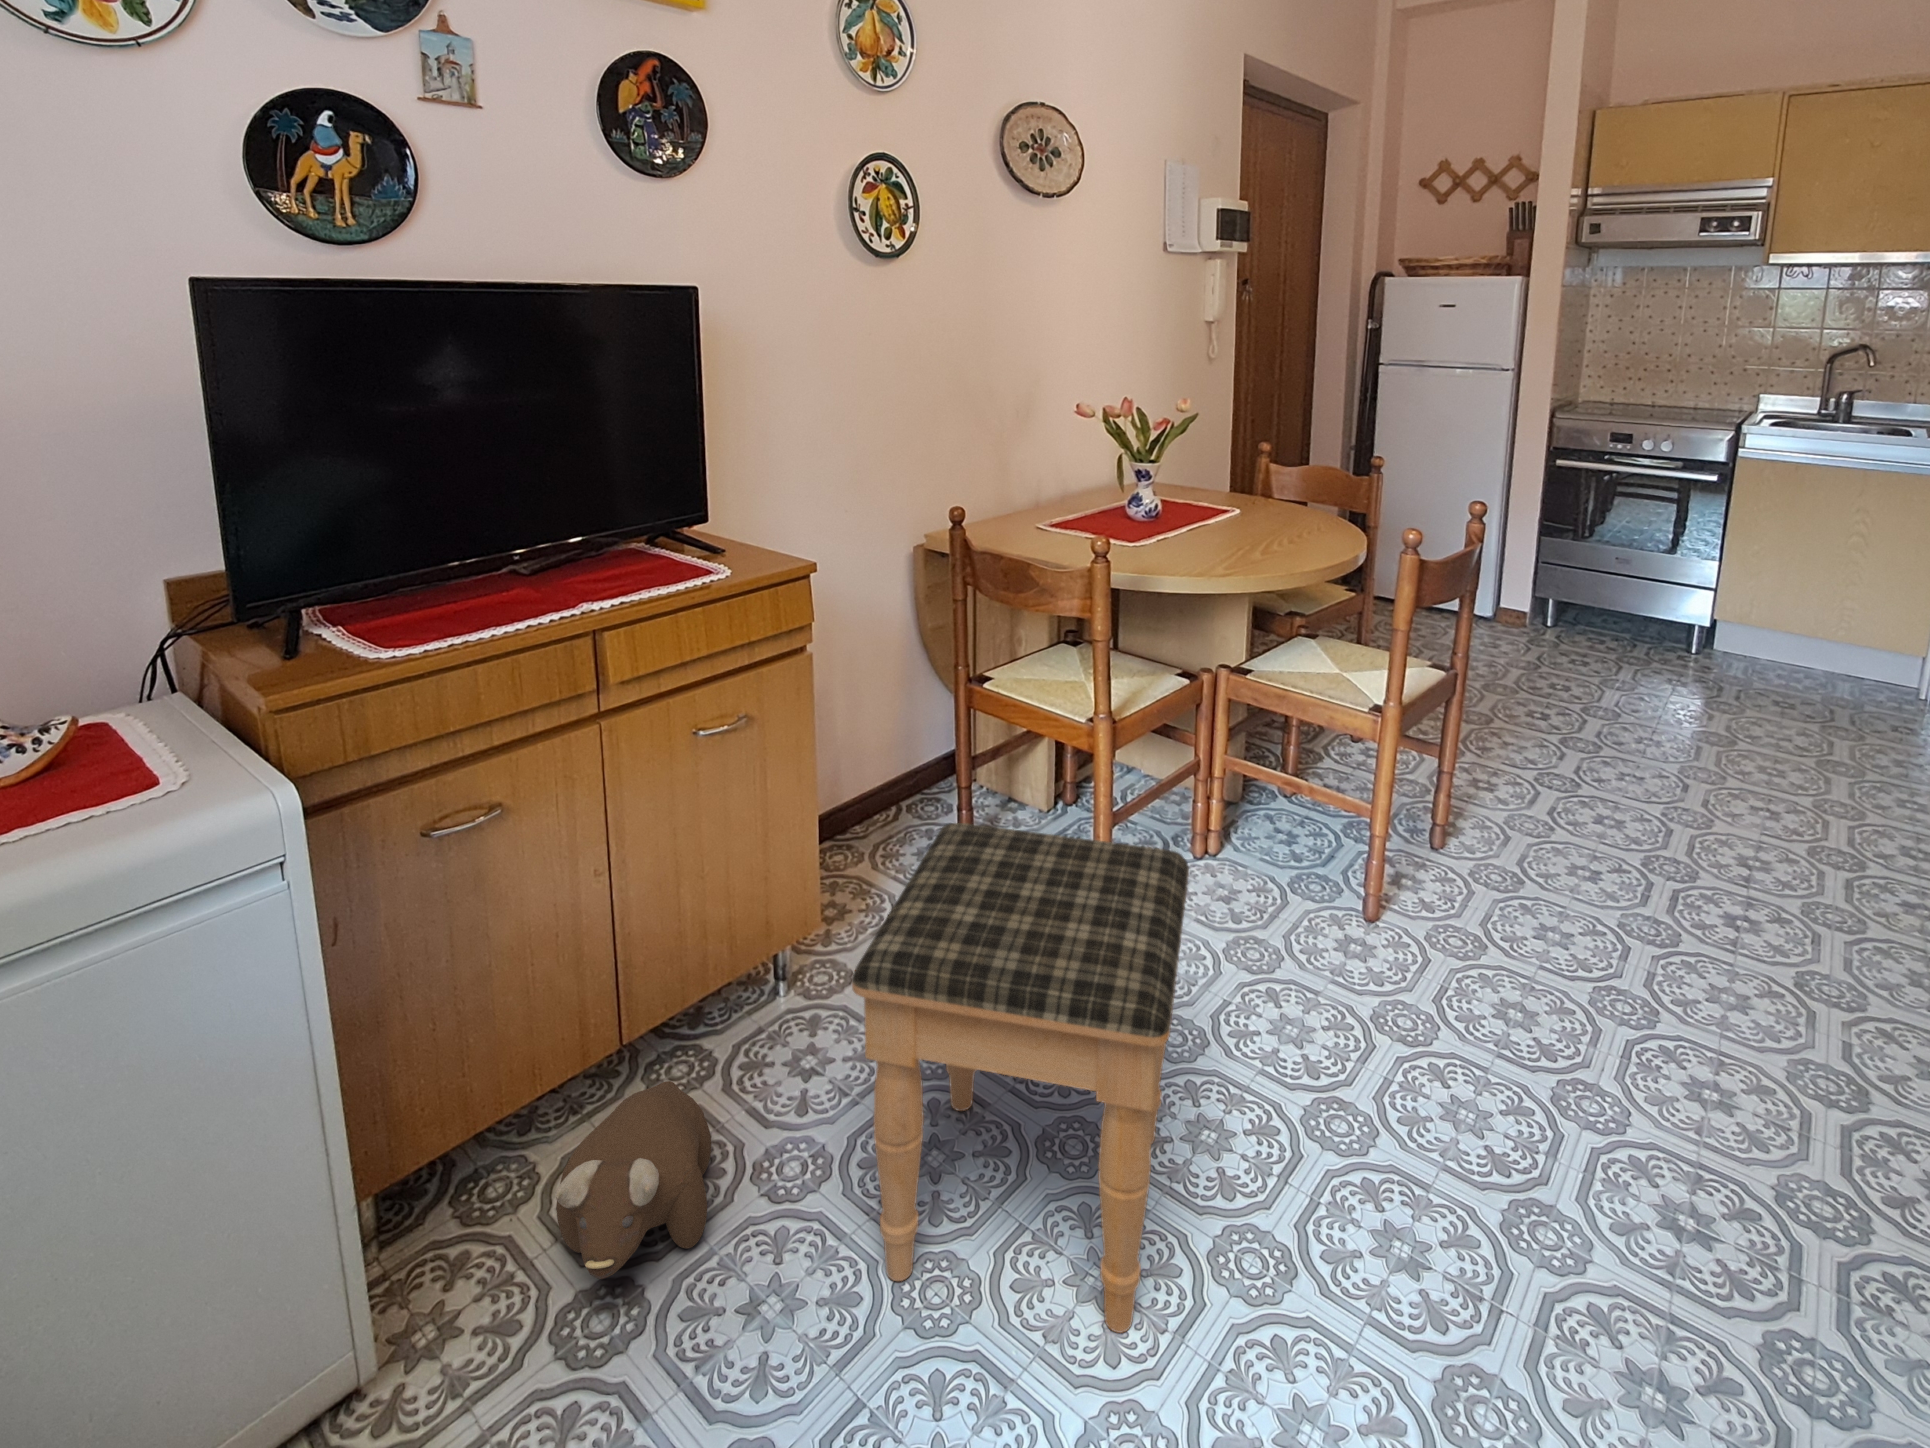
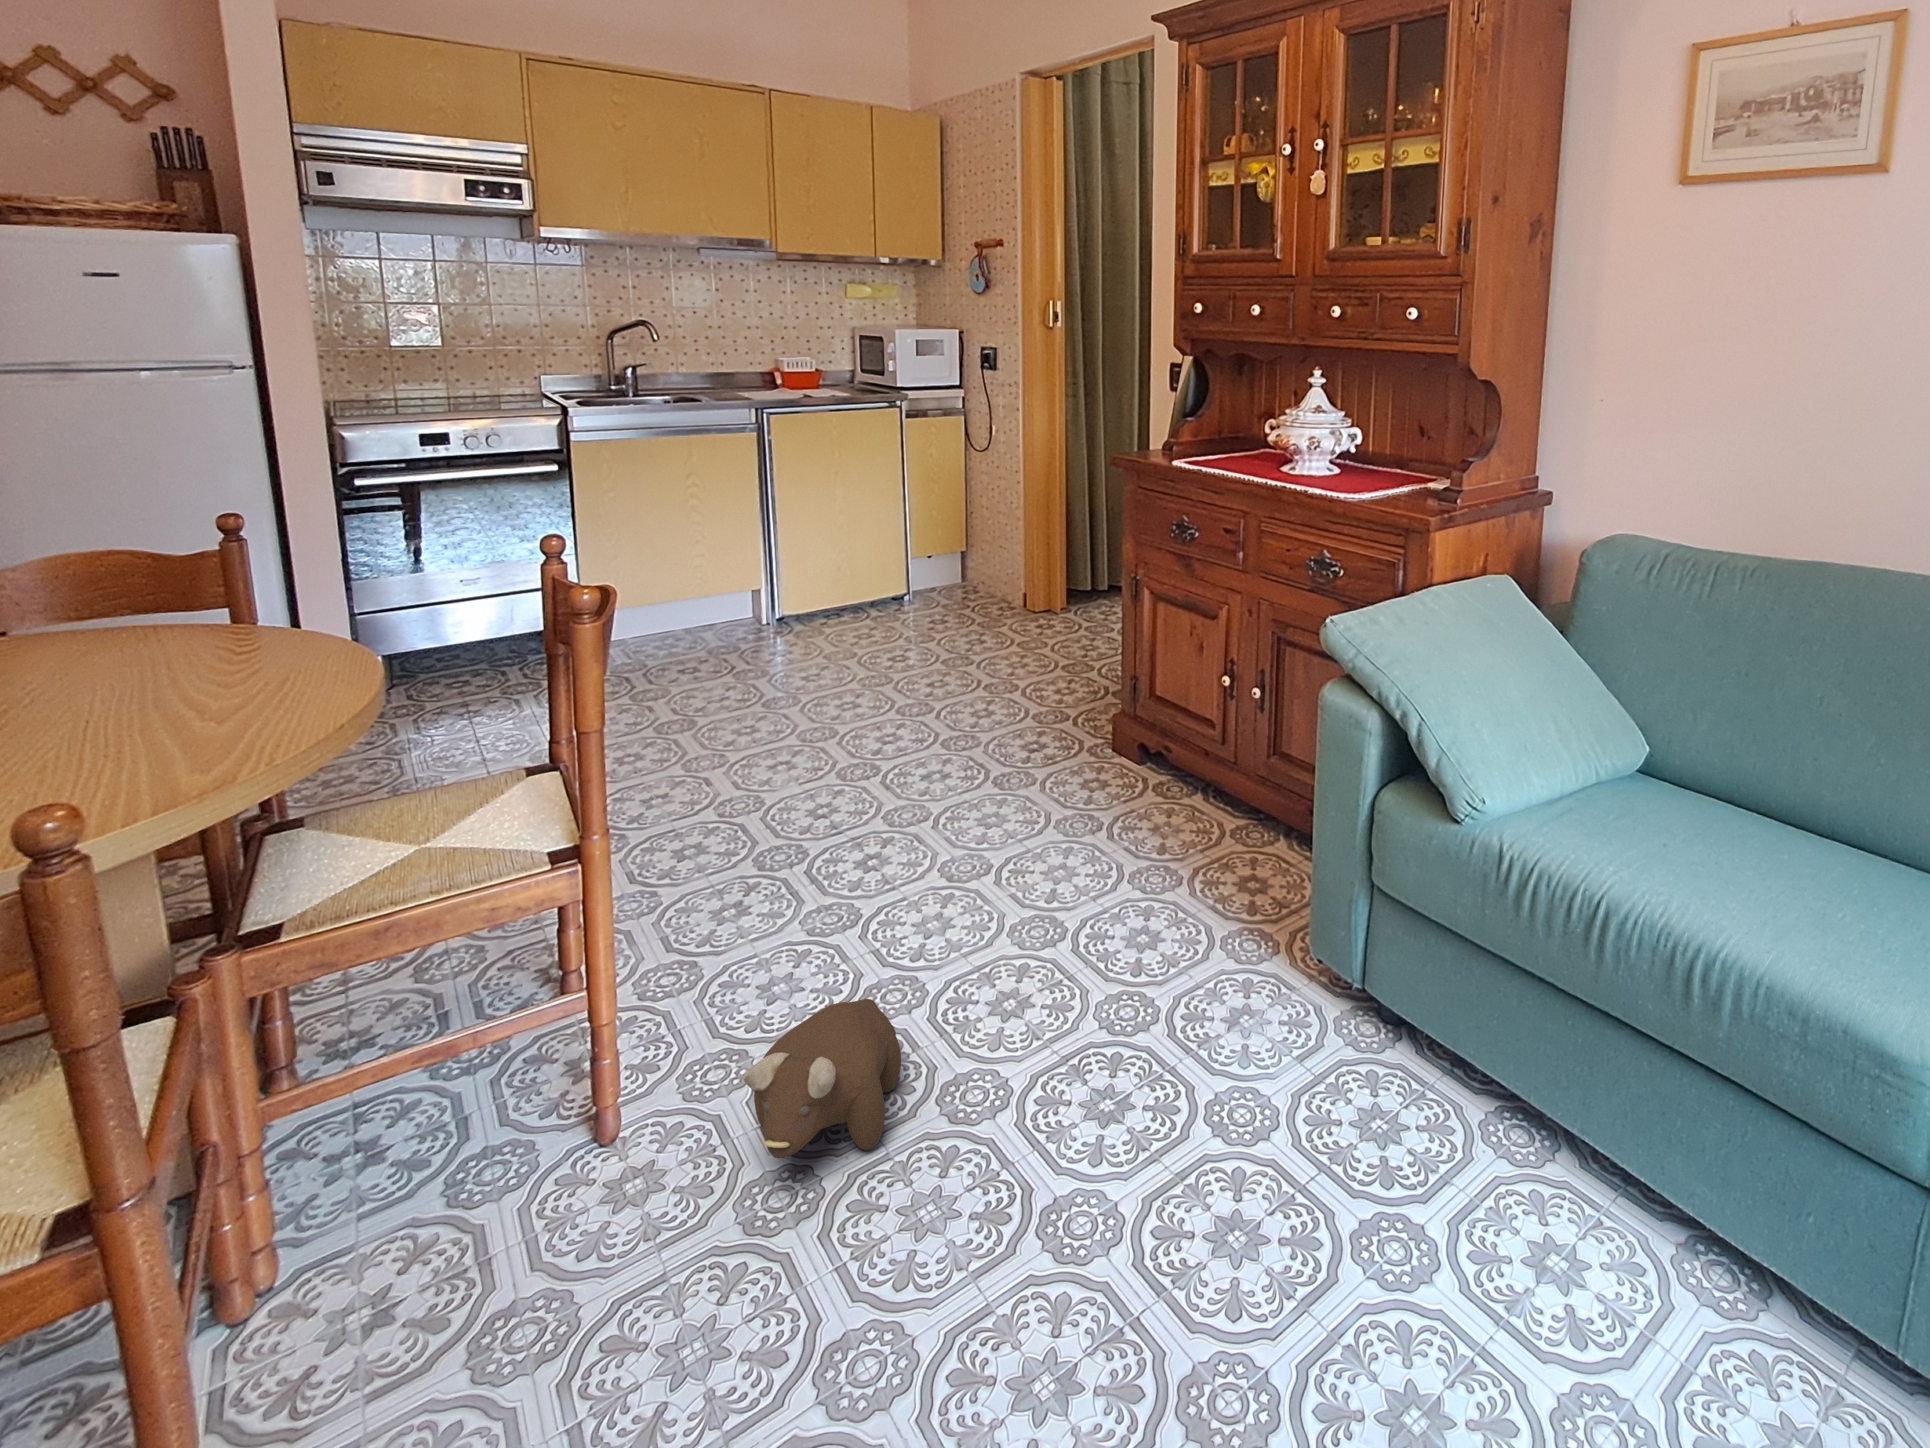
footstool: present [852,823,1189,1333] -> none [1006,786,1365,1291]

